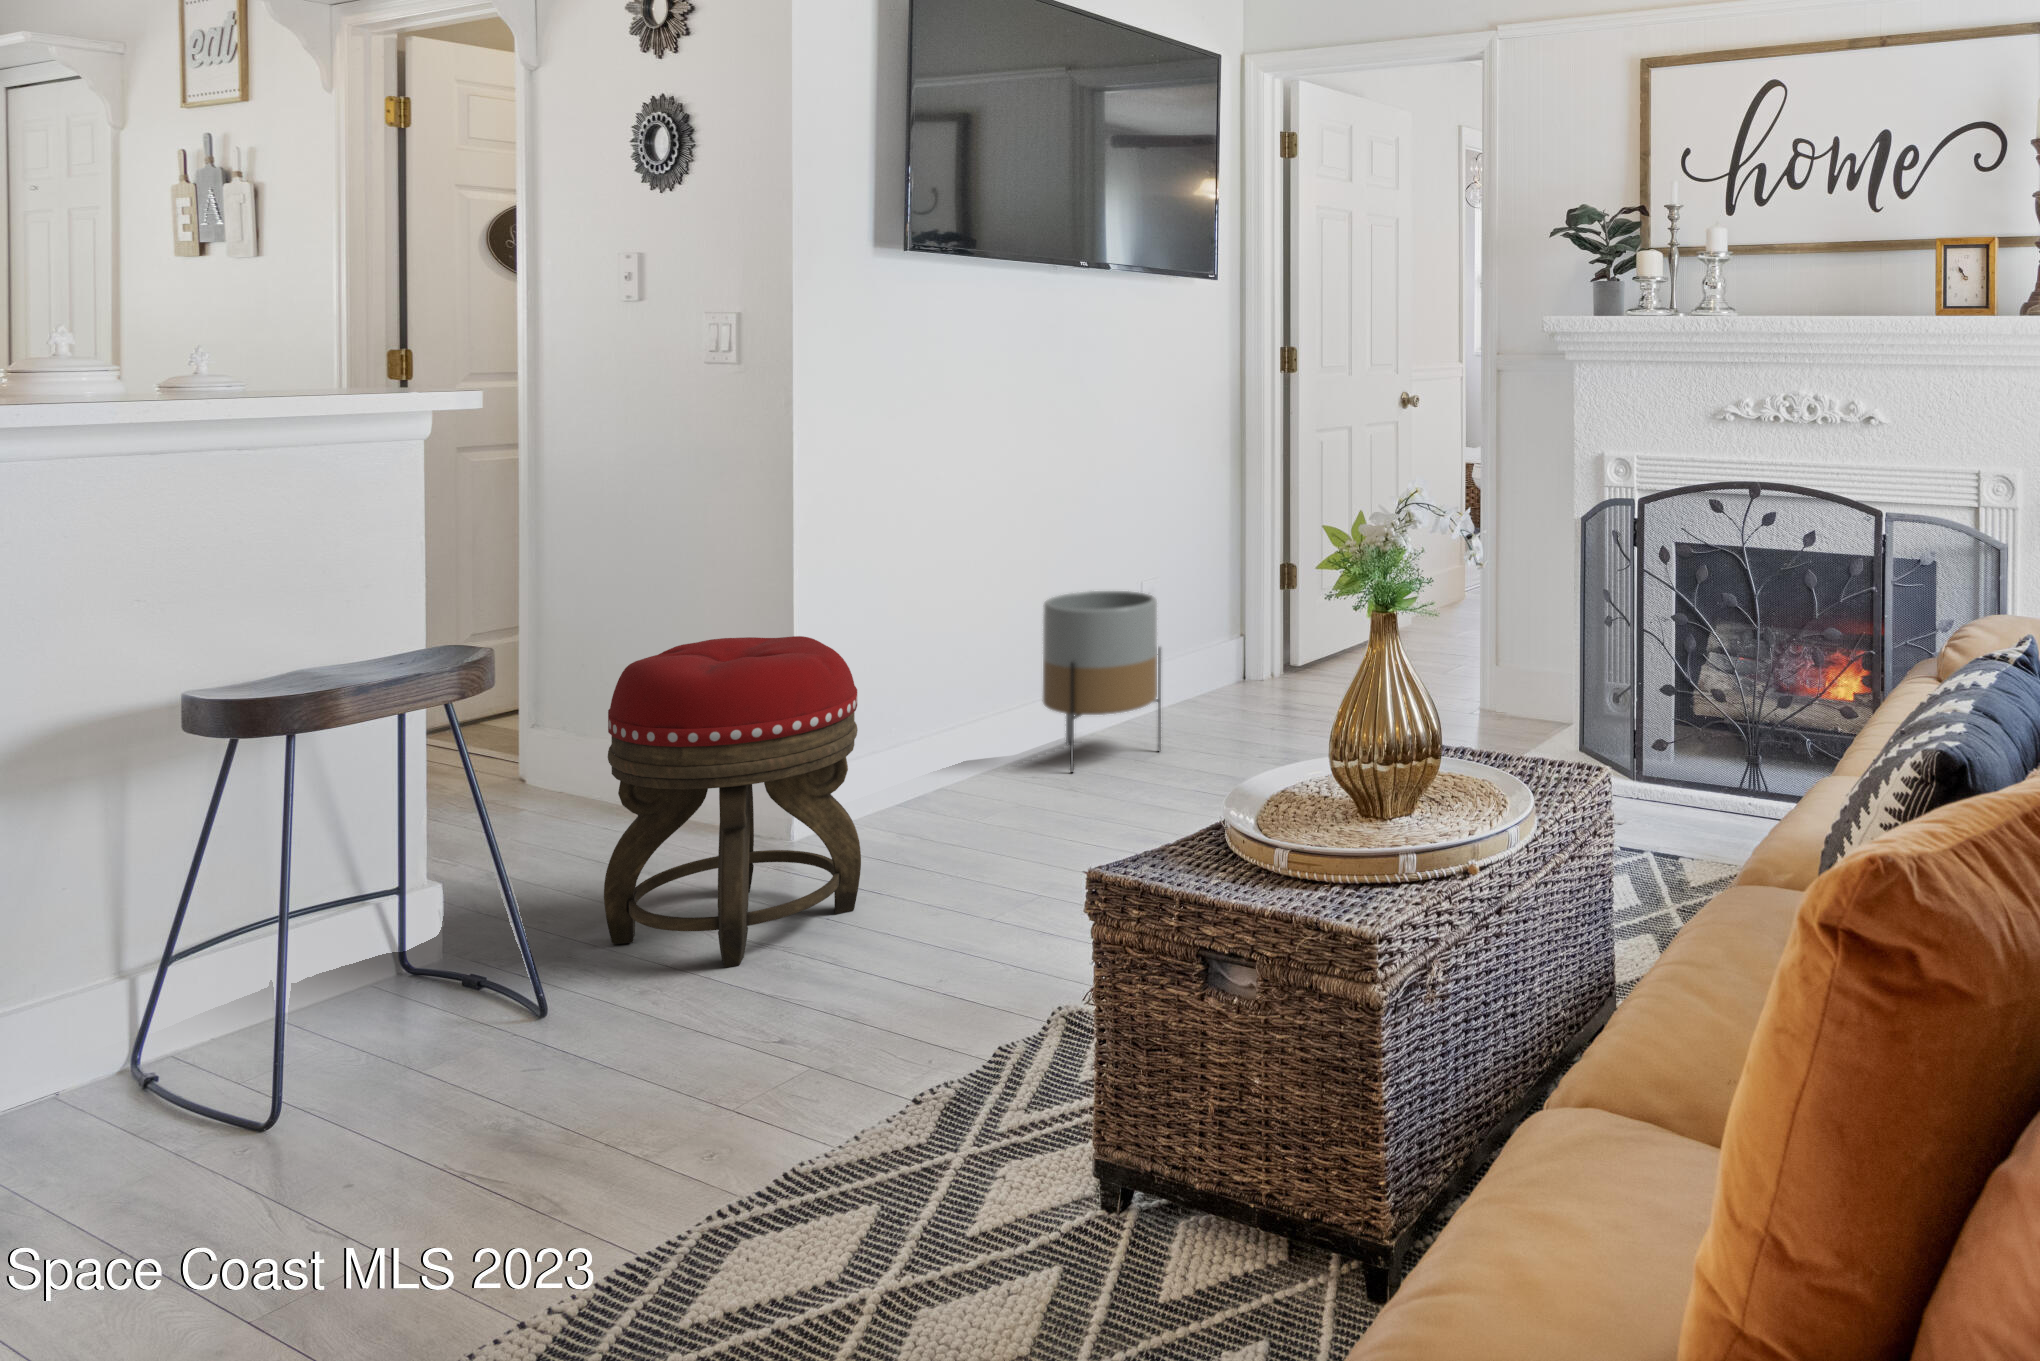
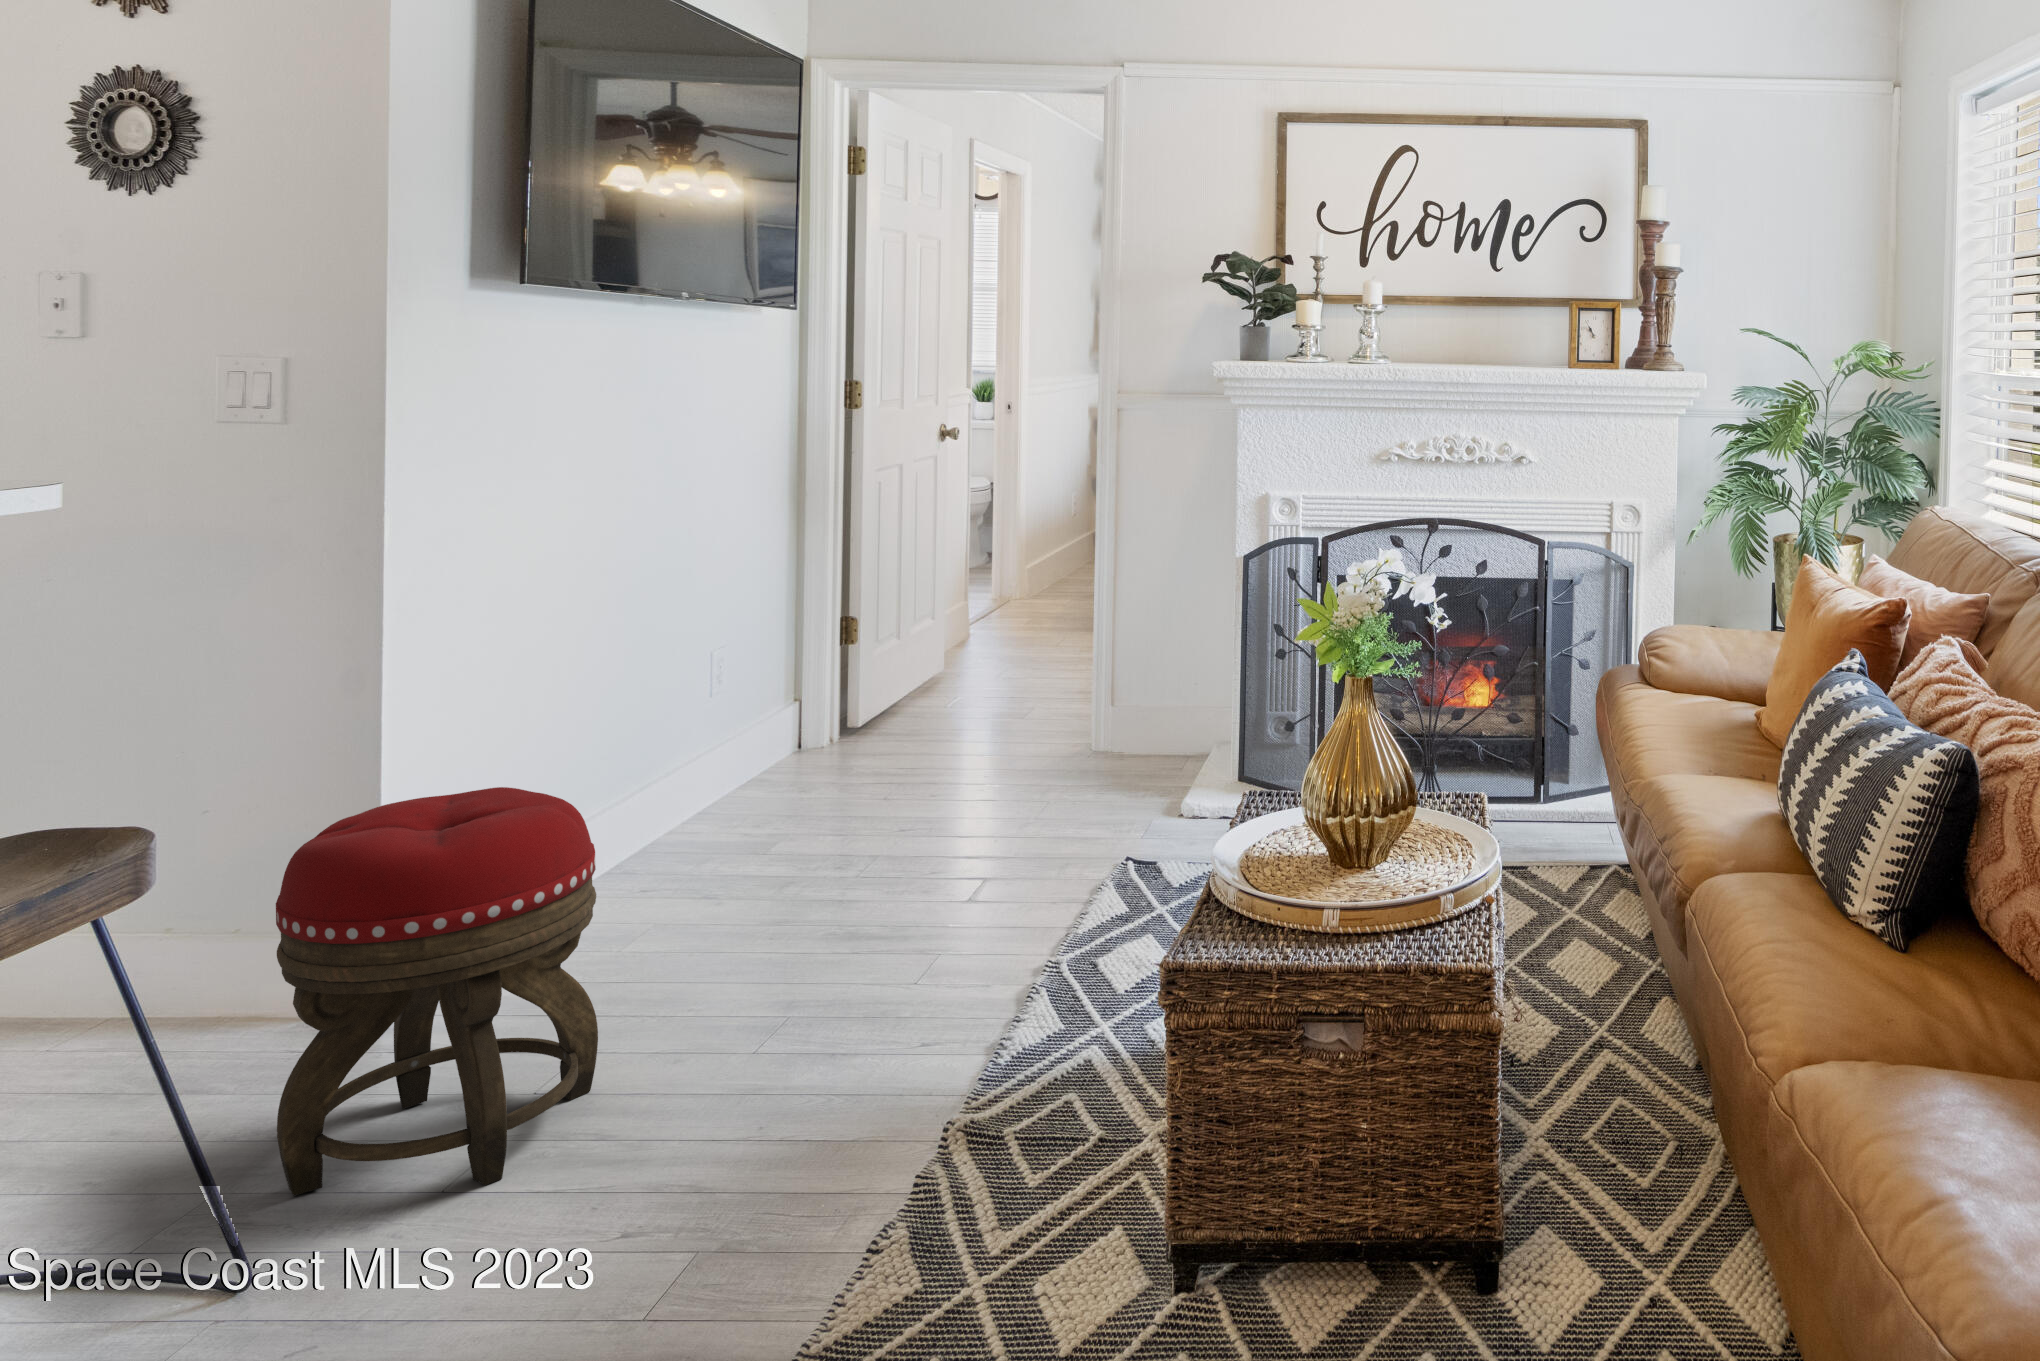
planter: present [1042,591,1161,772] -> none [658,688,799,899]

